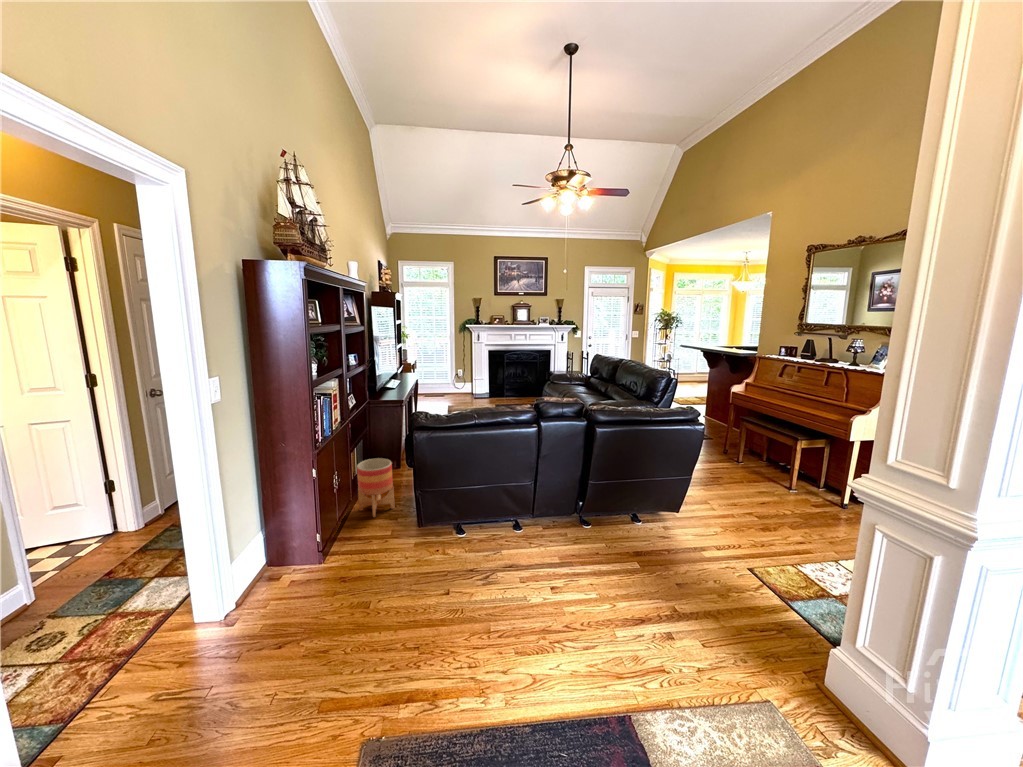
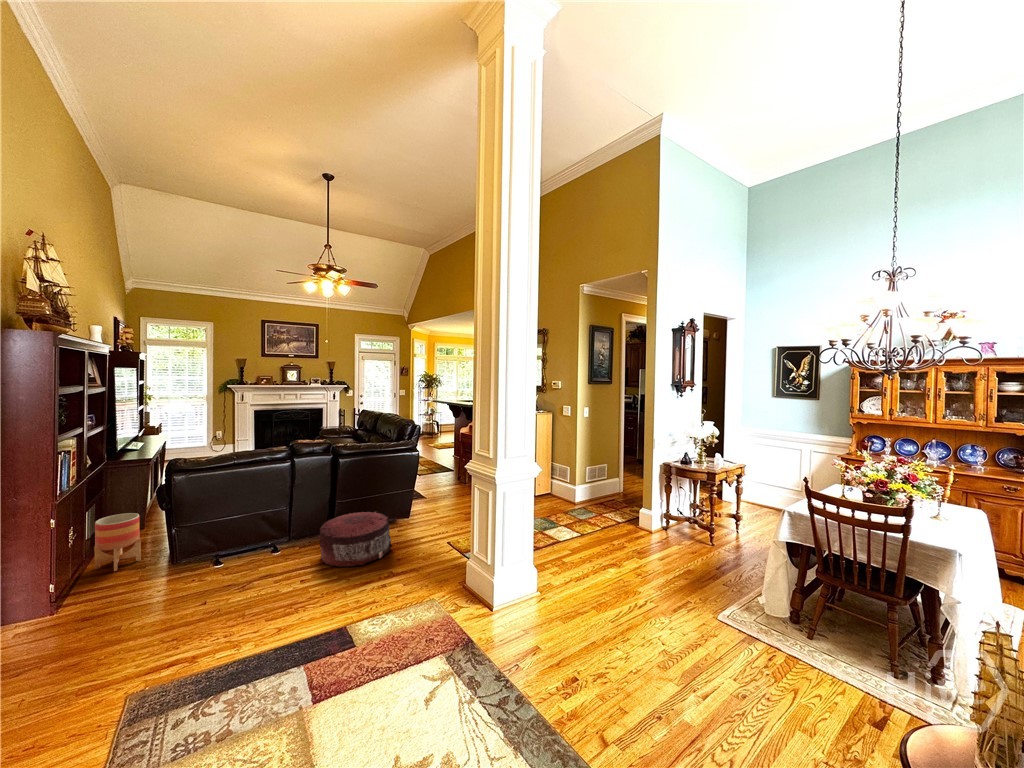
pouf: none [568,497,664,582] -> present [319,512,392,567]

